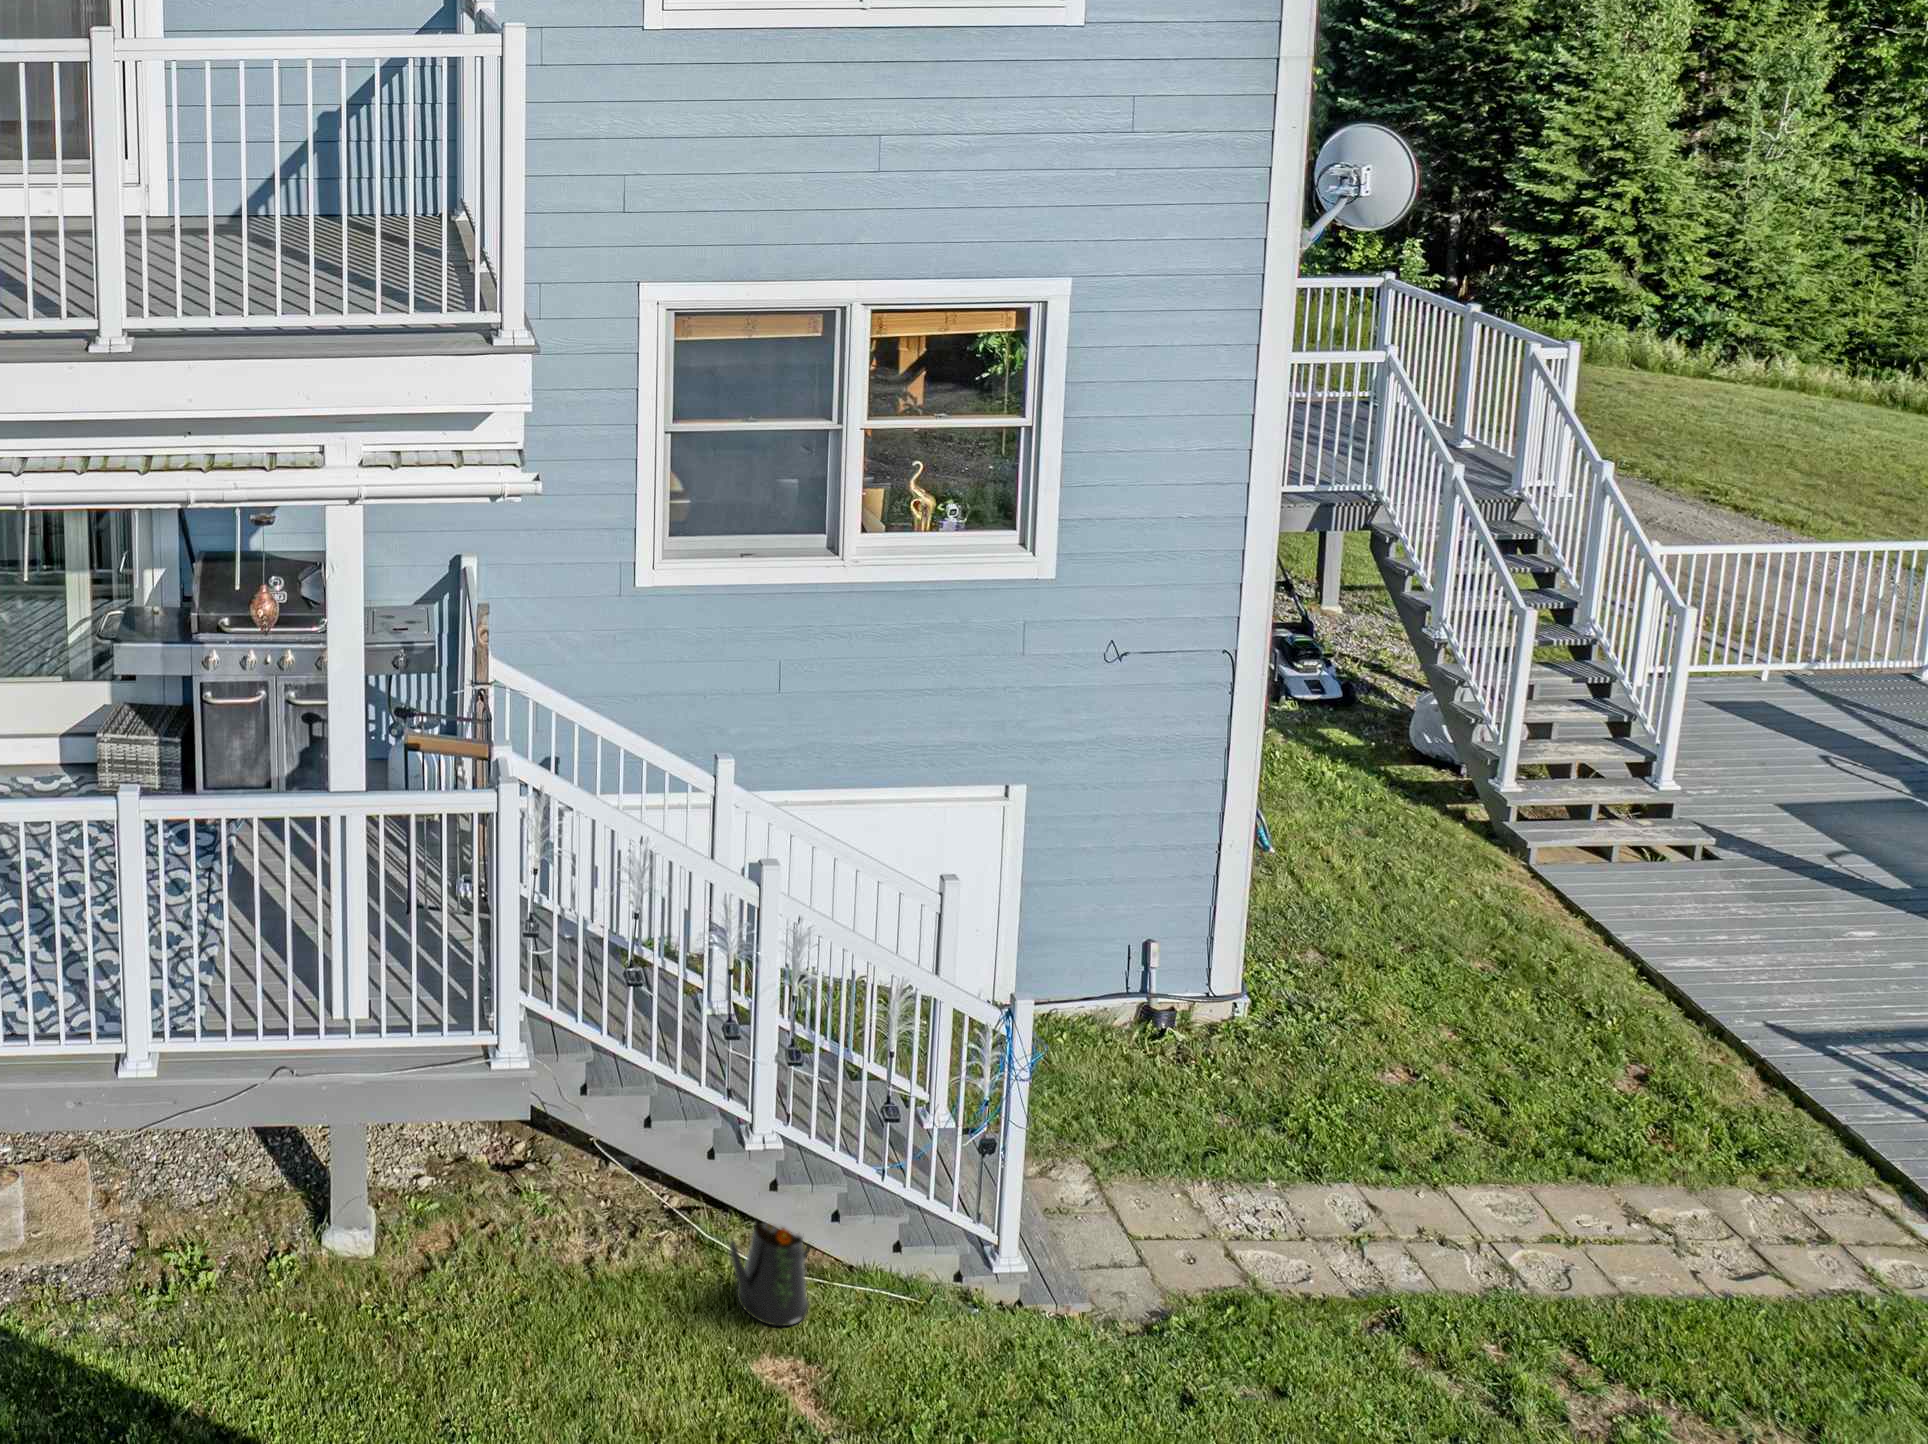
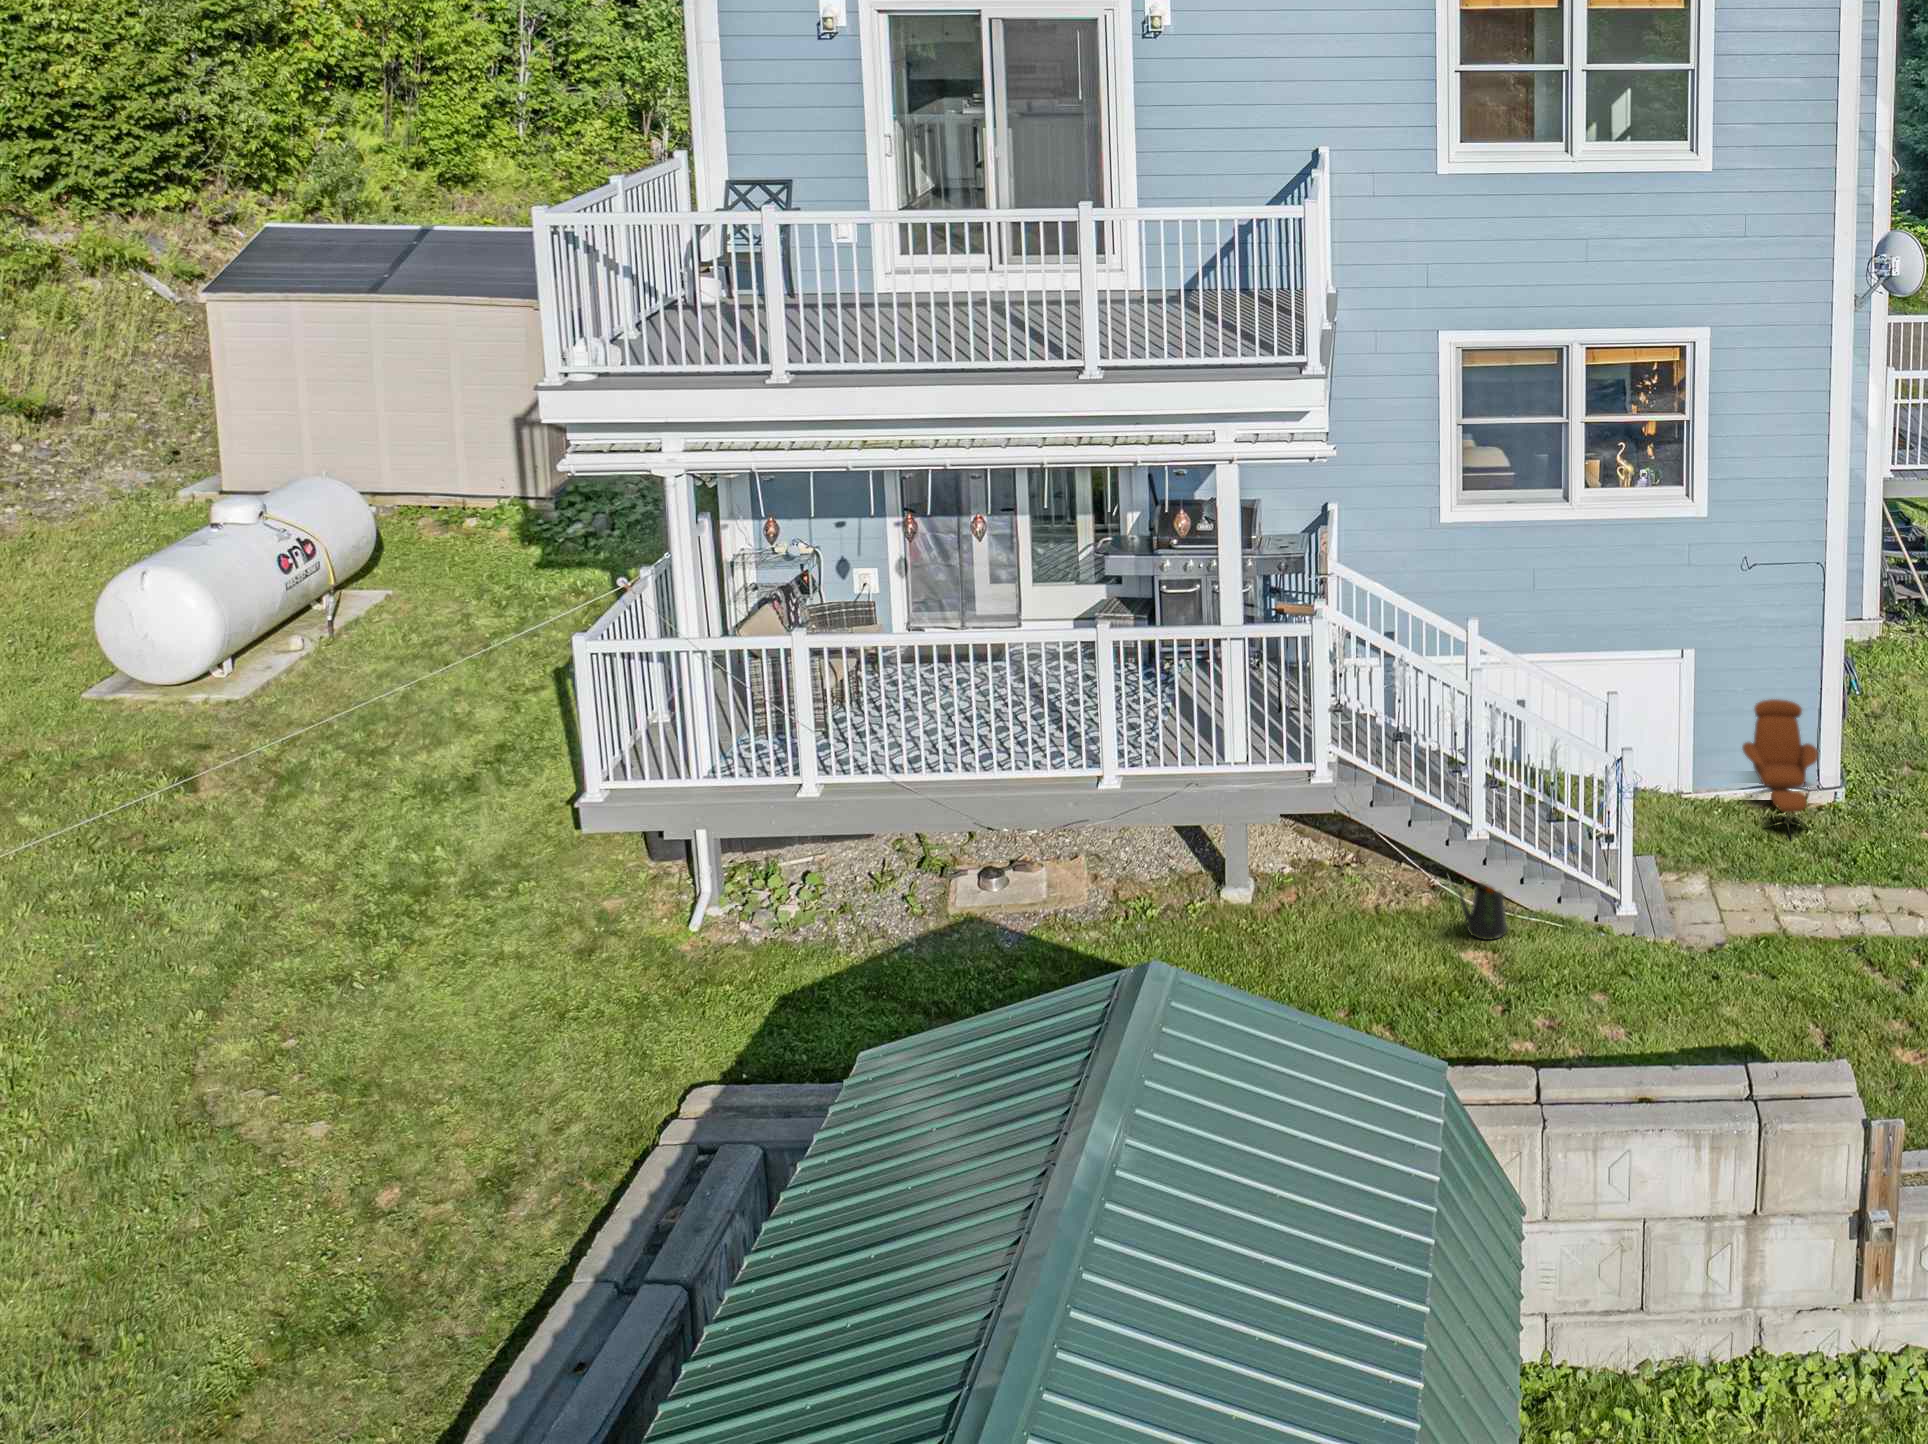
lounge chair: none [1099,862,1238,1108] -> present [1742,699,1819,833]

